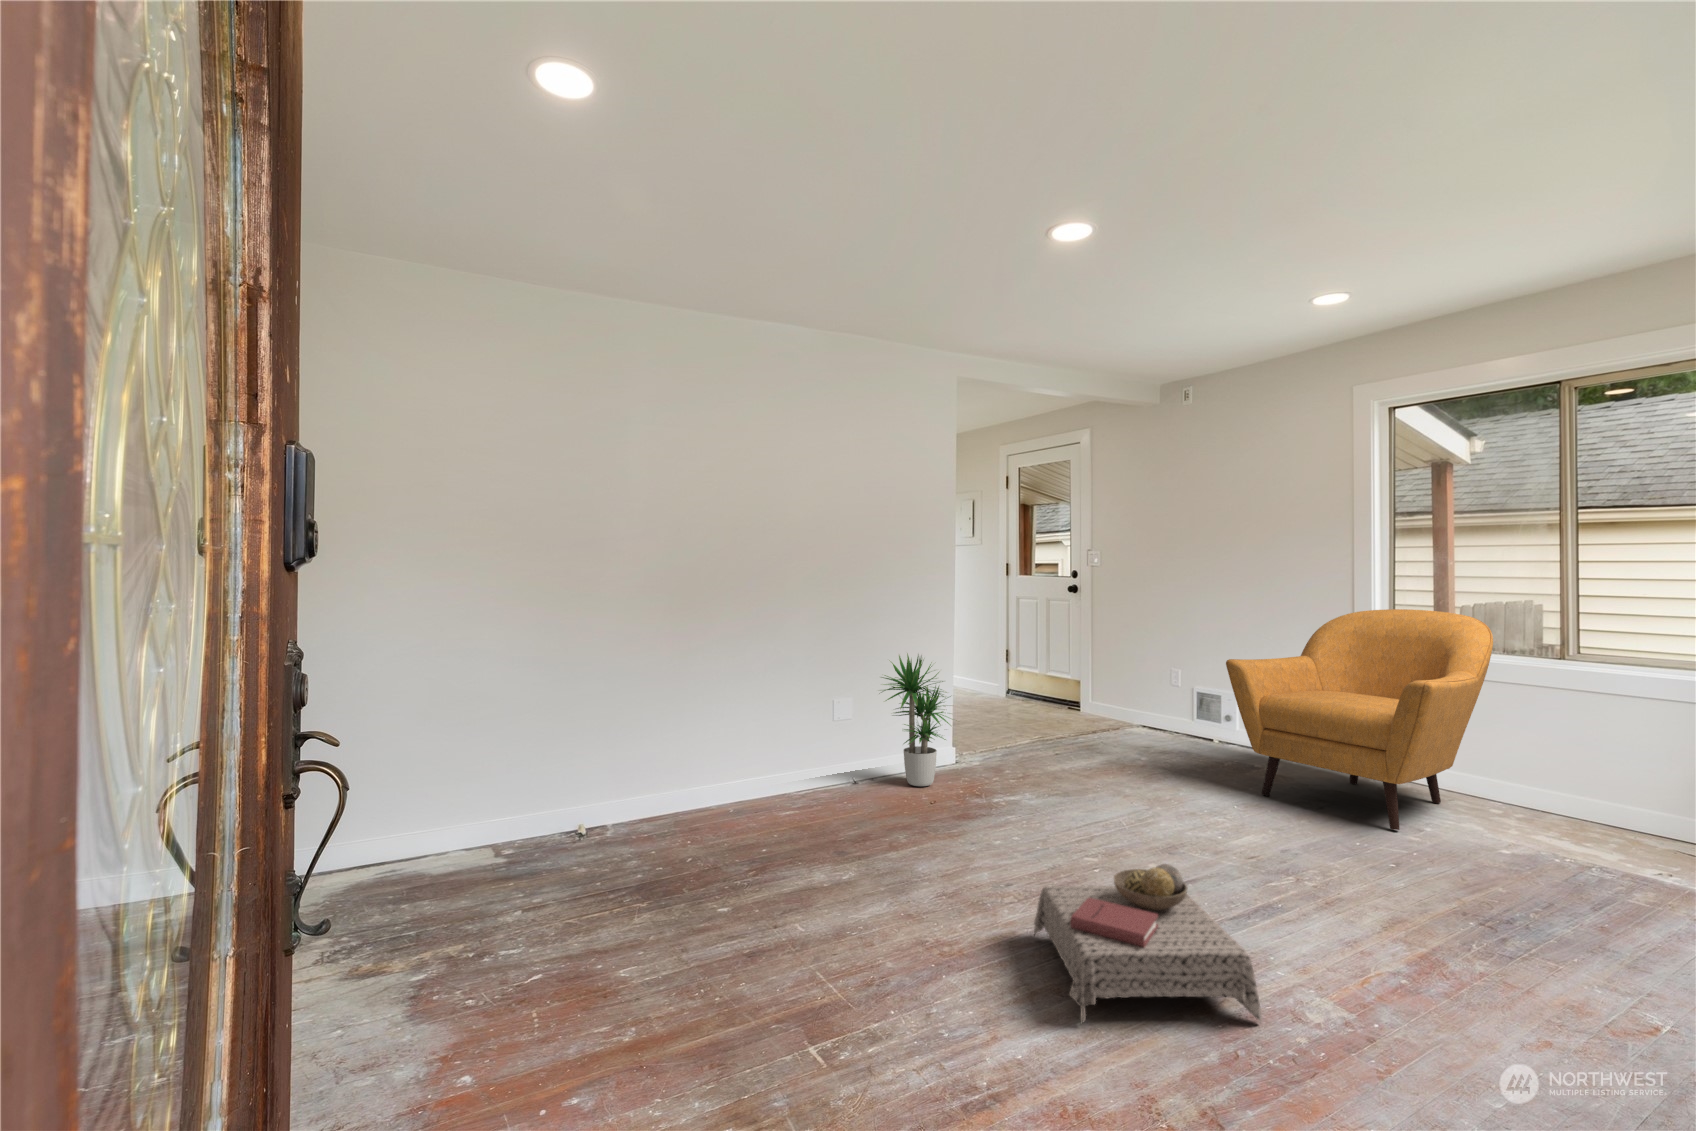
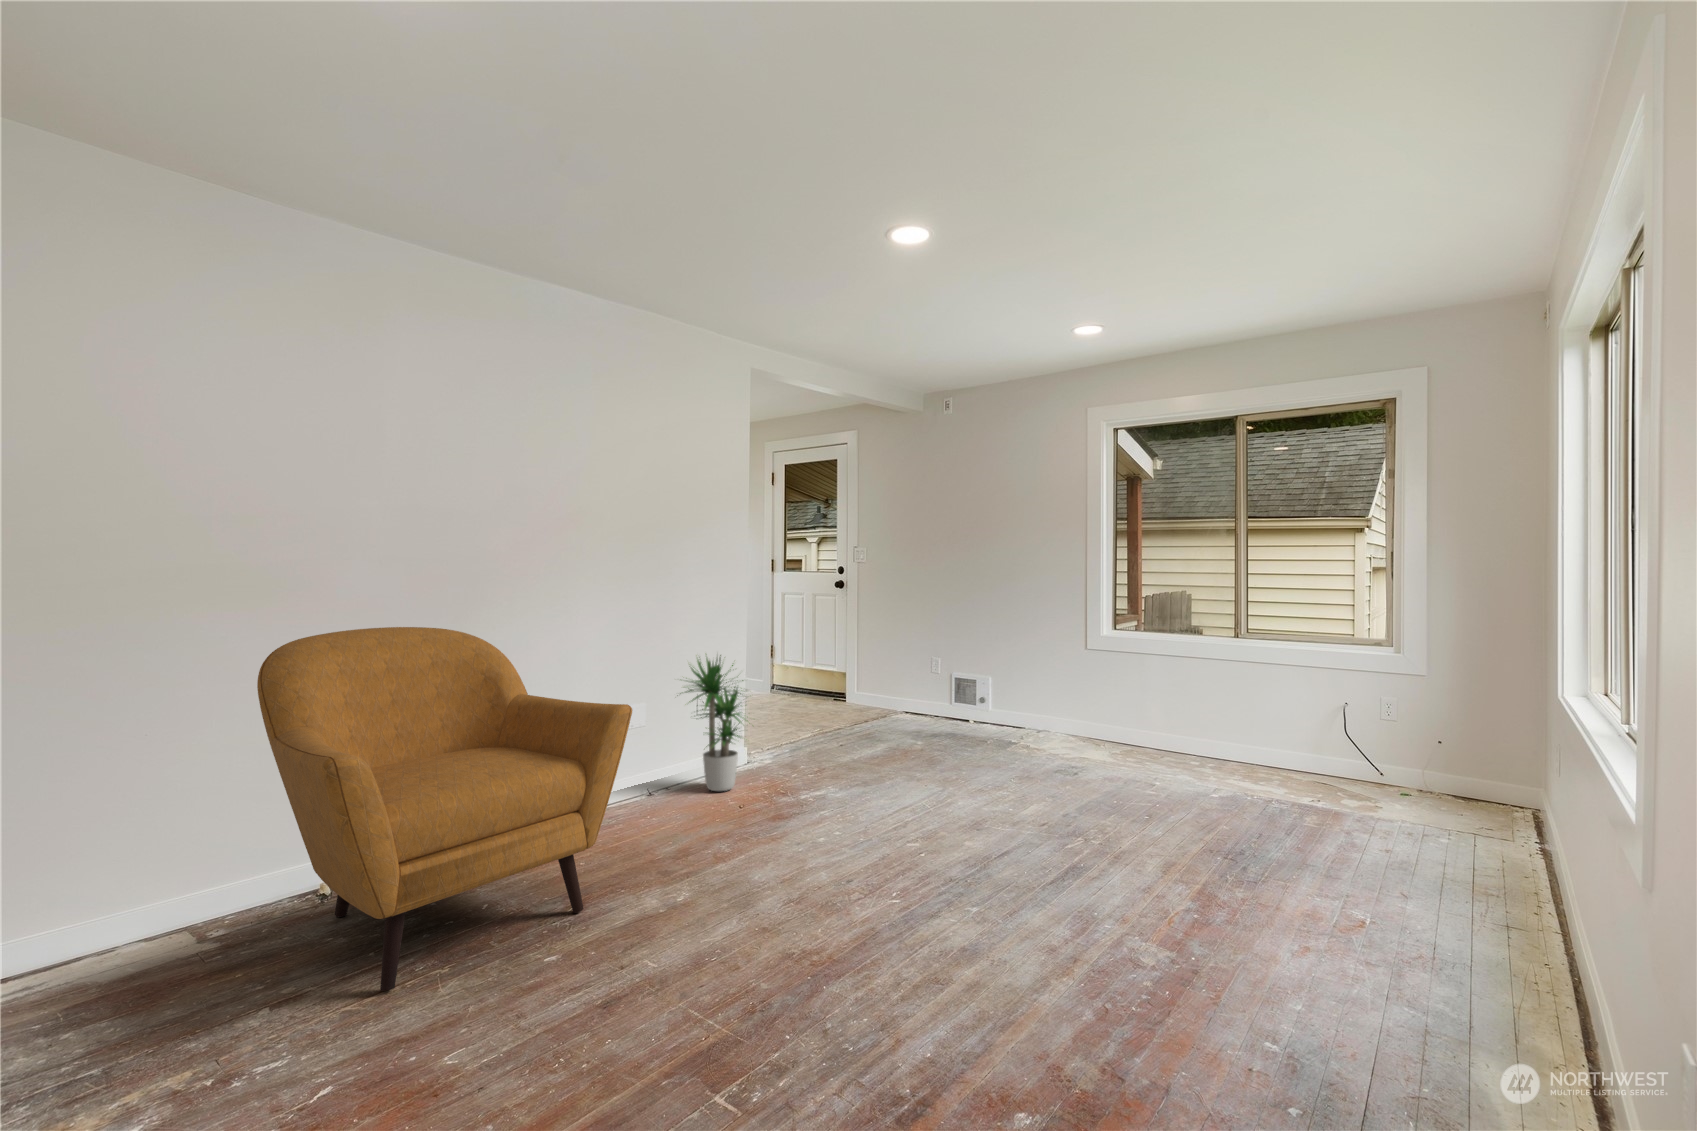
armchair: present [1226,609,1493,830] -> present [257,627,632,991]
ottoman: present [1034,864,1262,1023] -> none [894,841,1113,1010]

